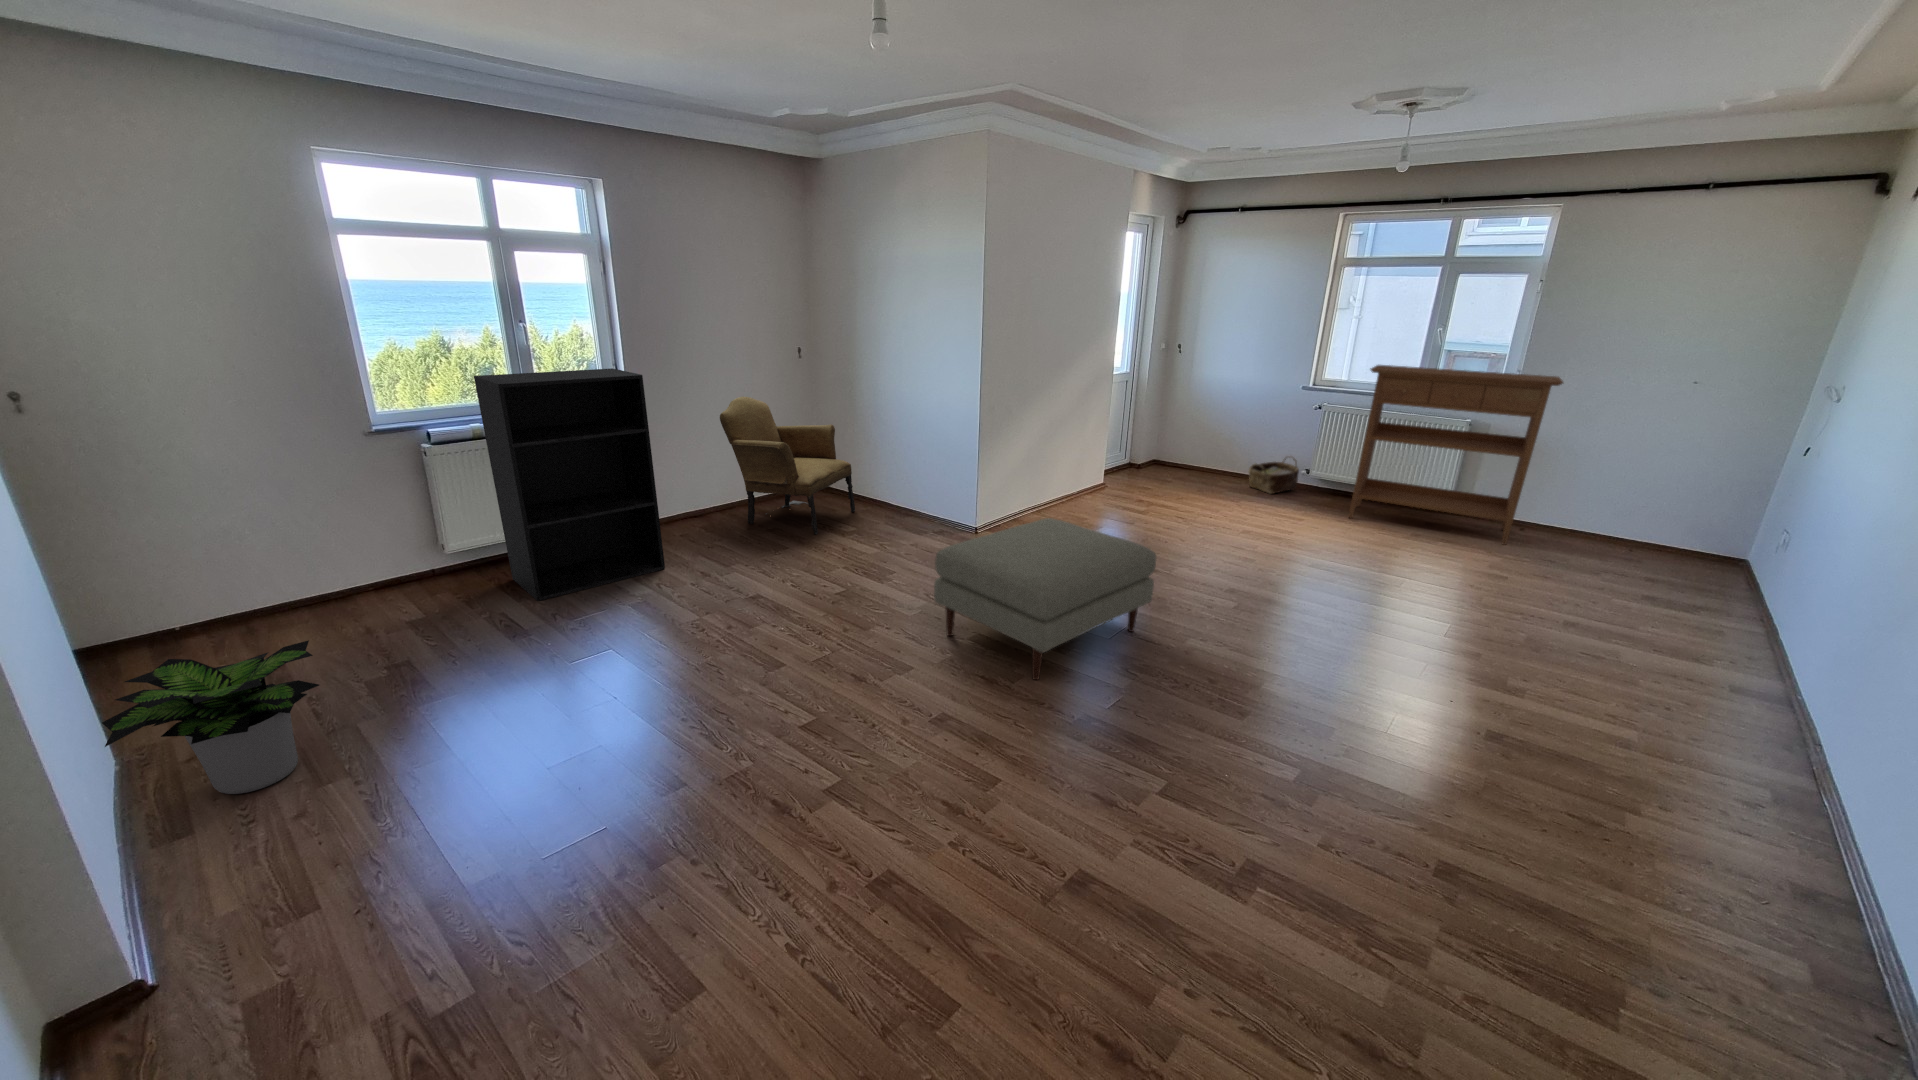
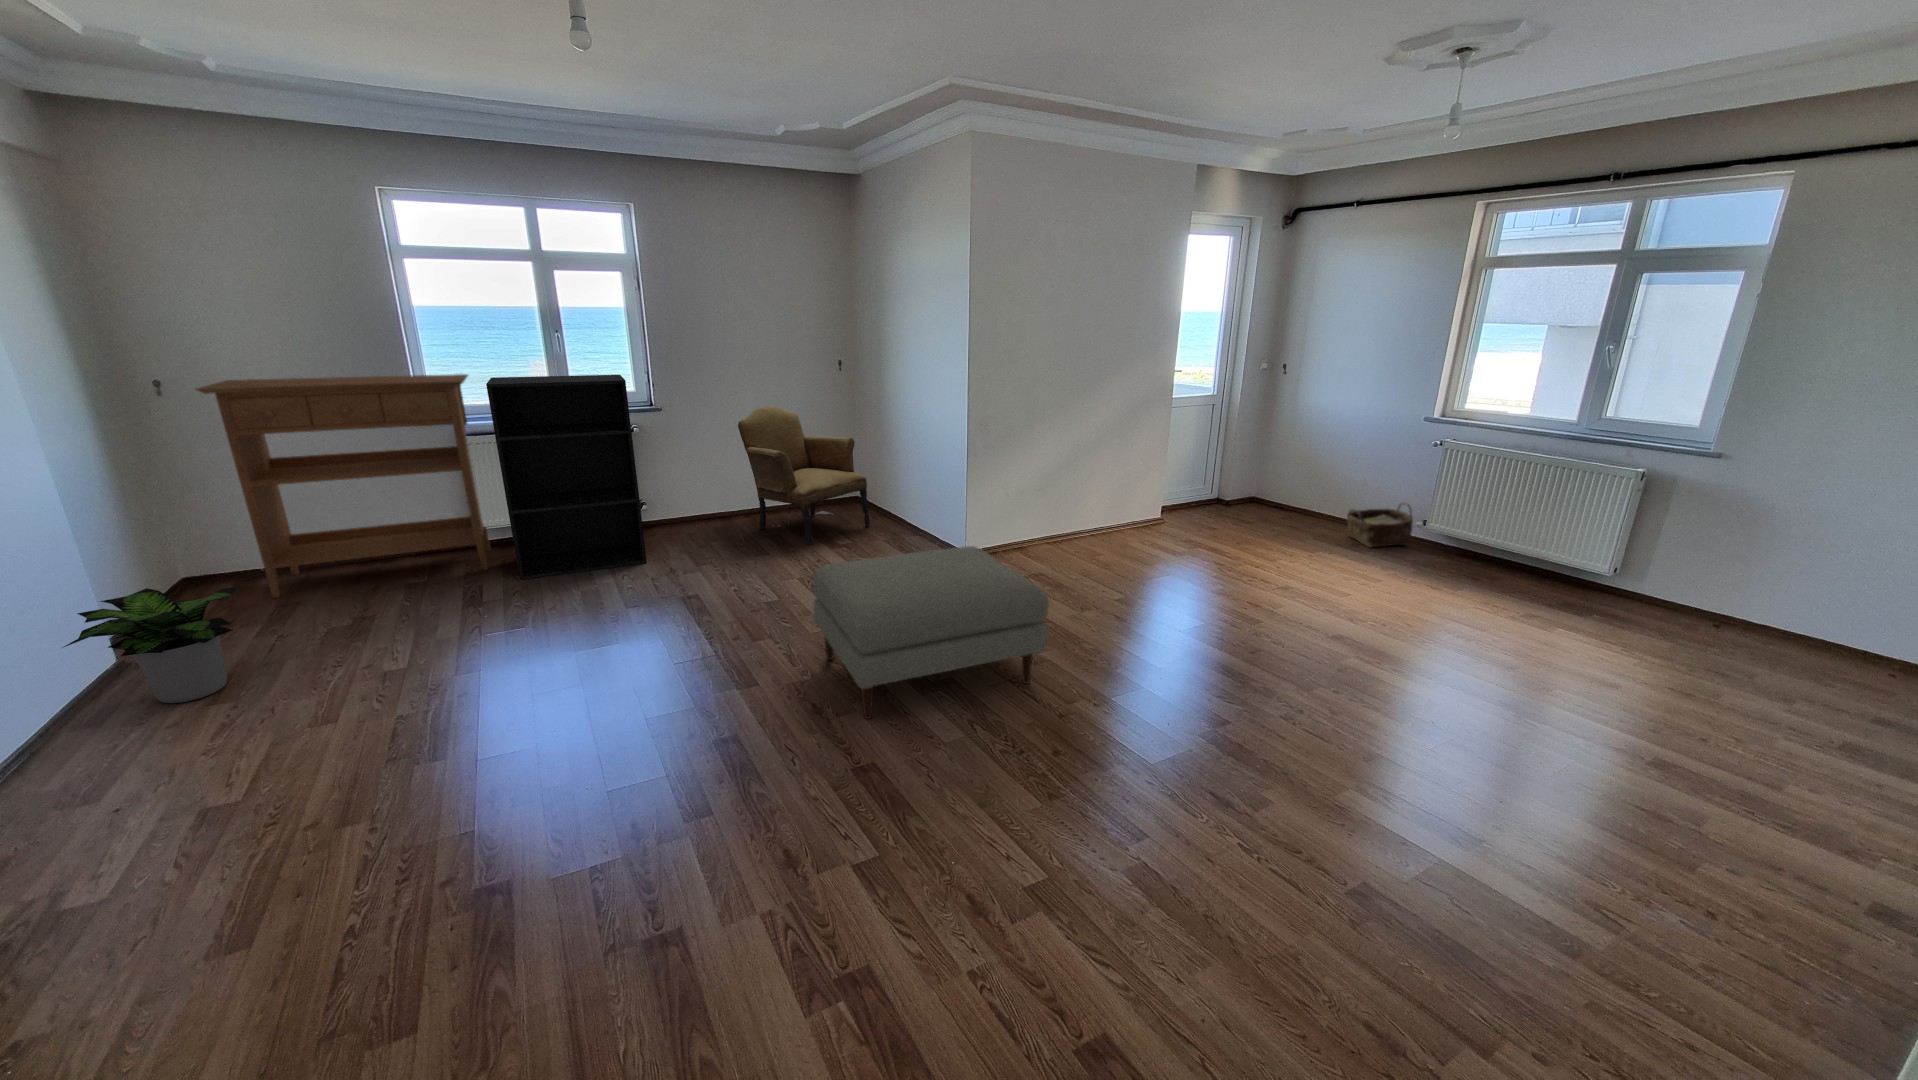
console table: present [1348,365,1563,545] -> present [196,374,490,598]

